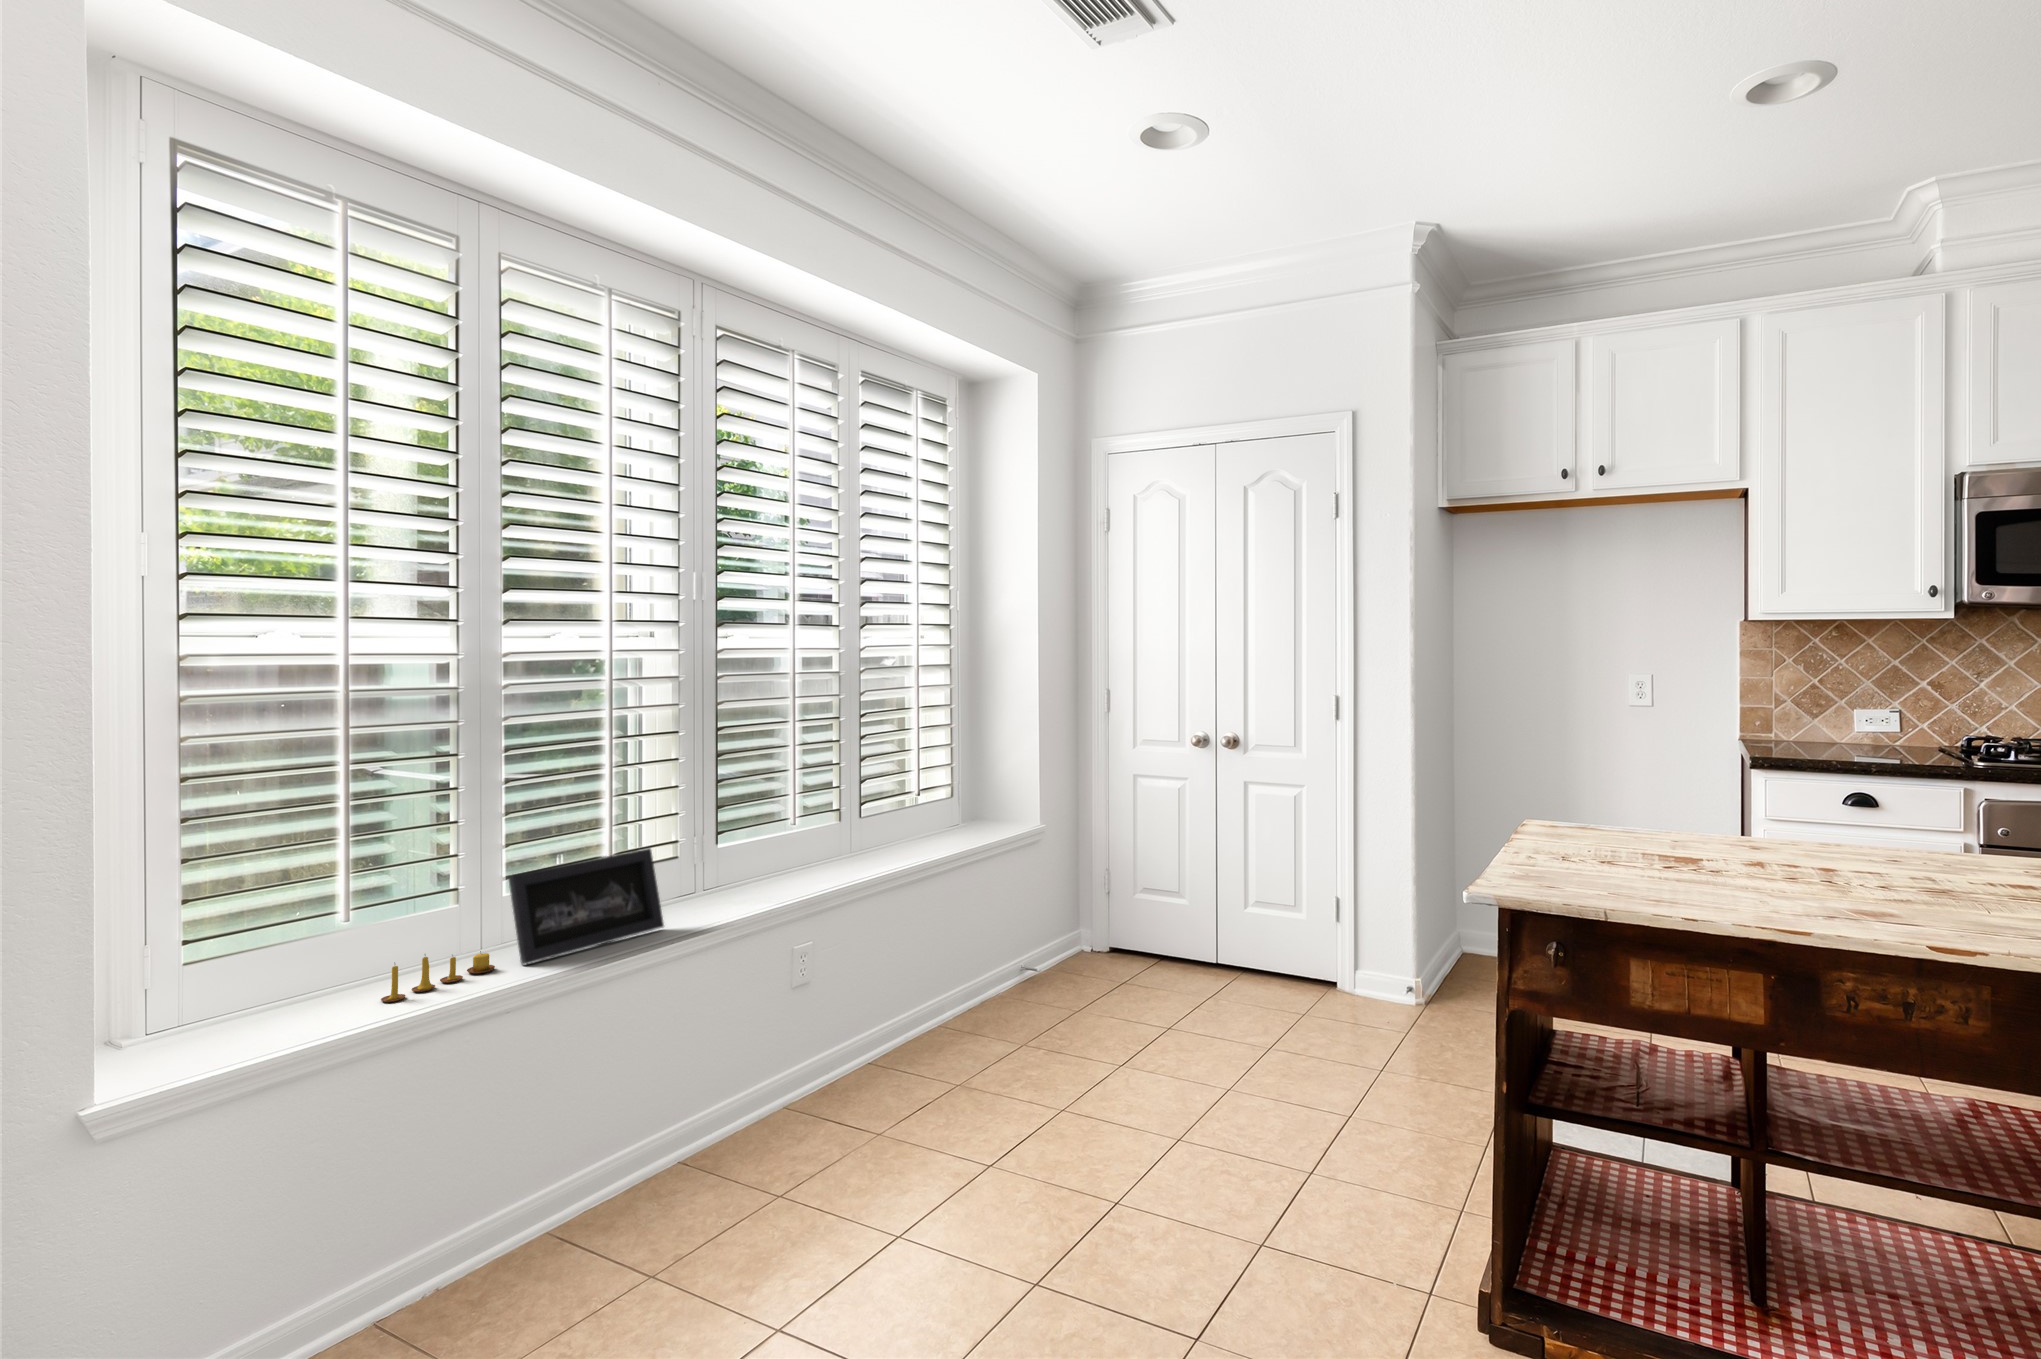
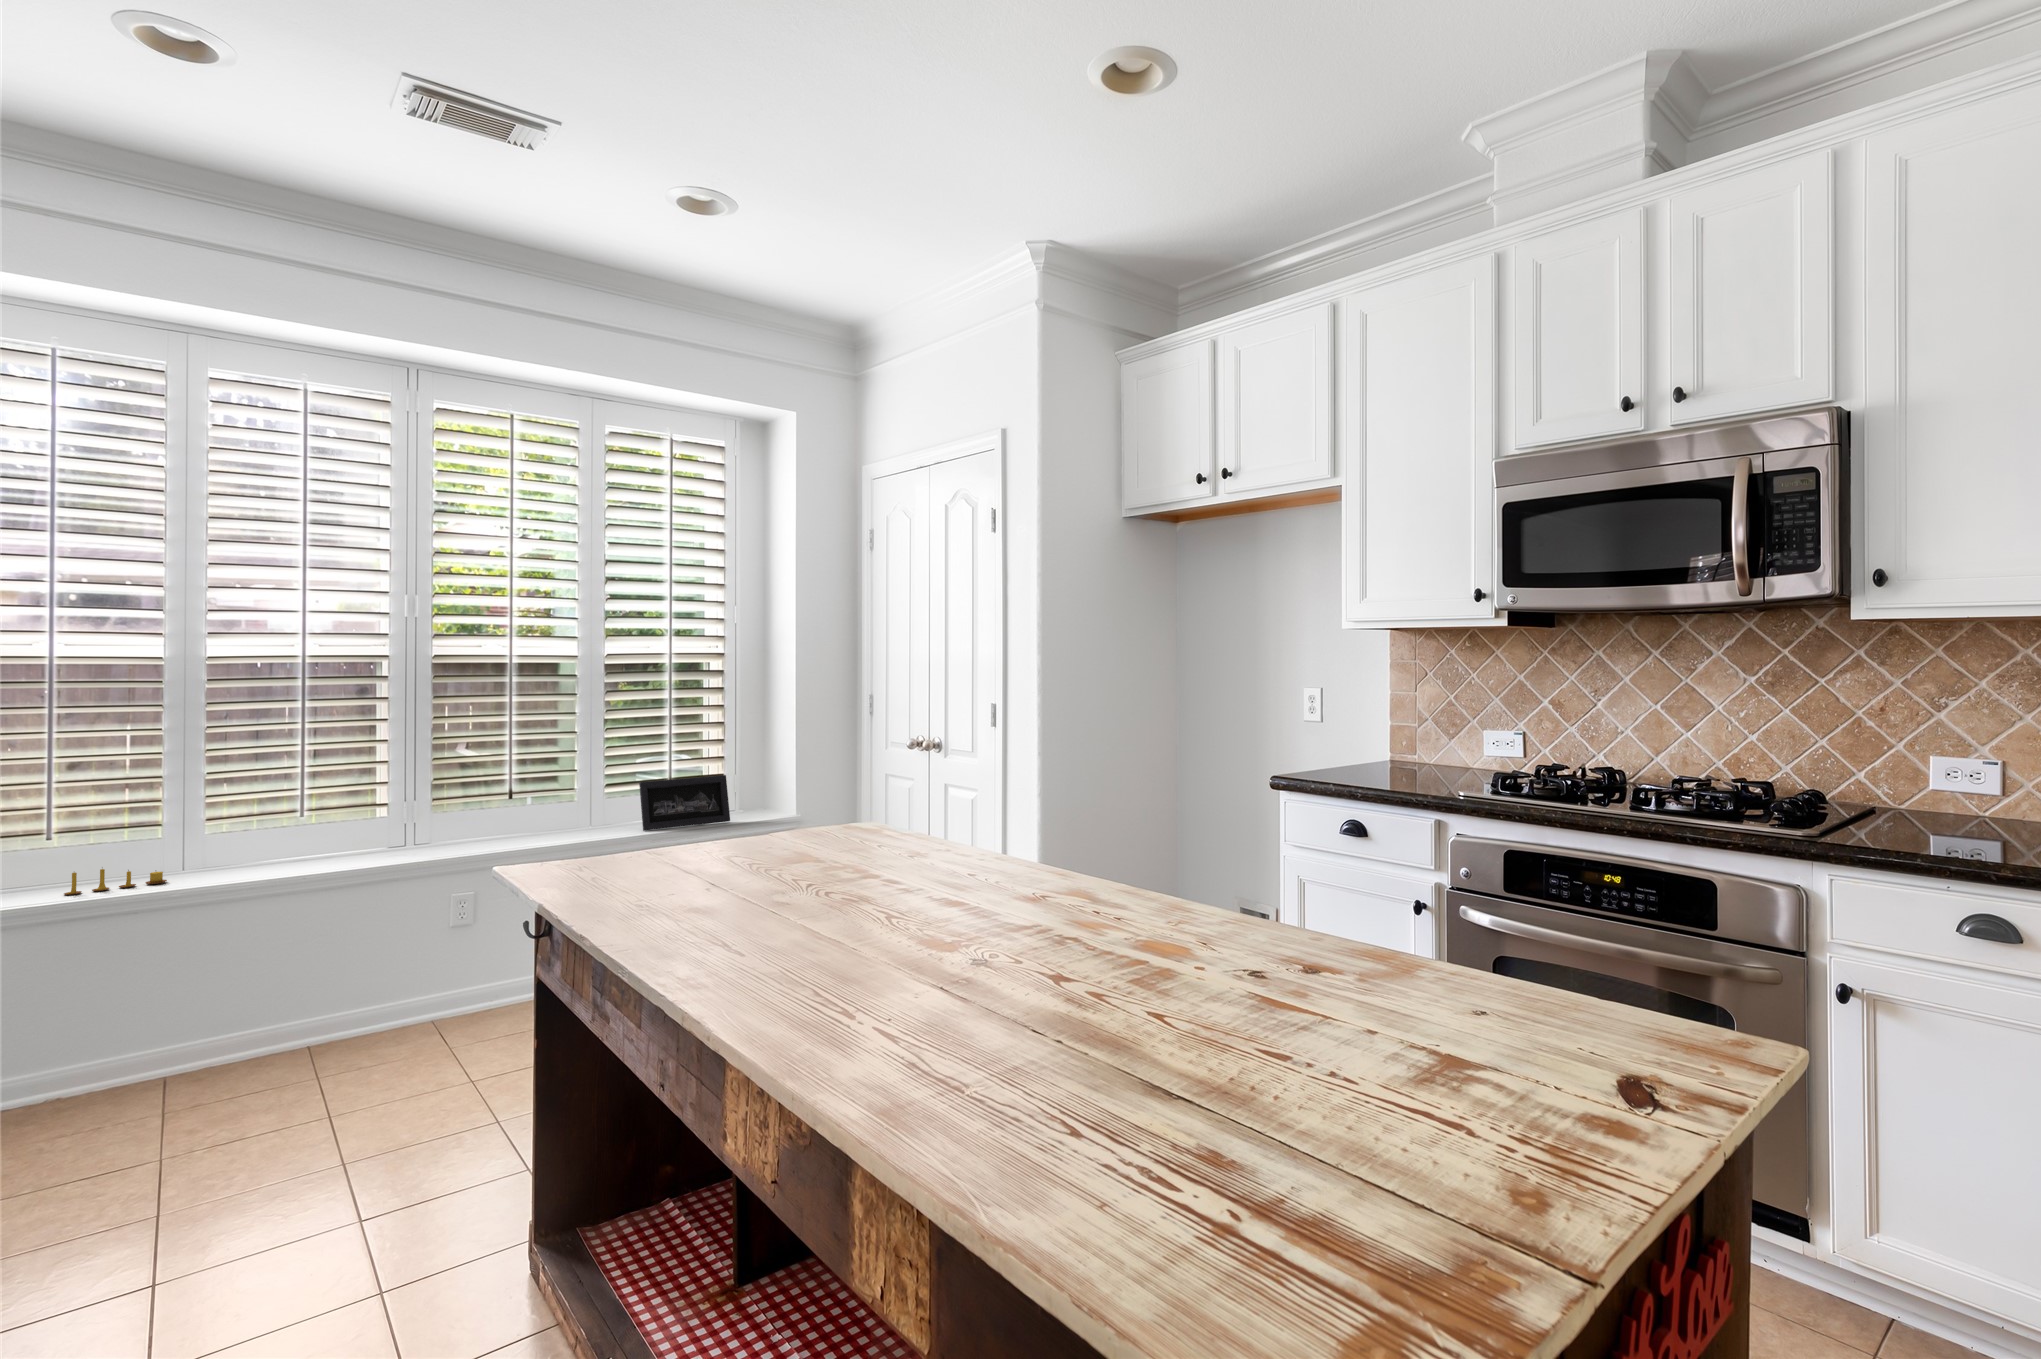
picture frame: present [508,848,664,965] -> present [639,775,730,831]

